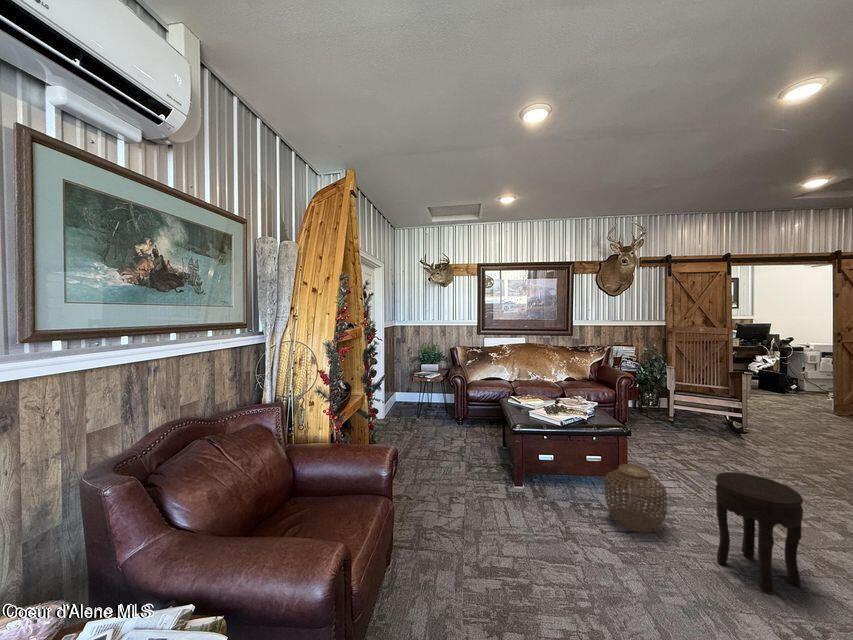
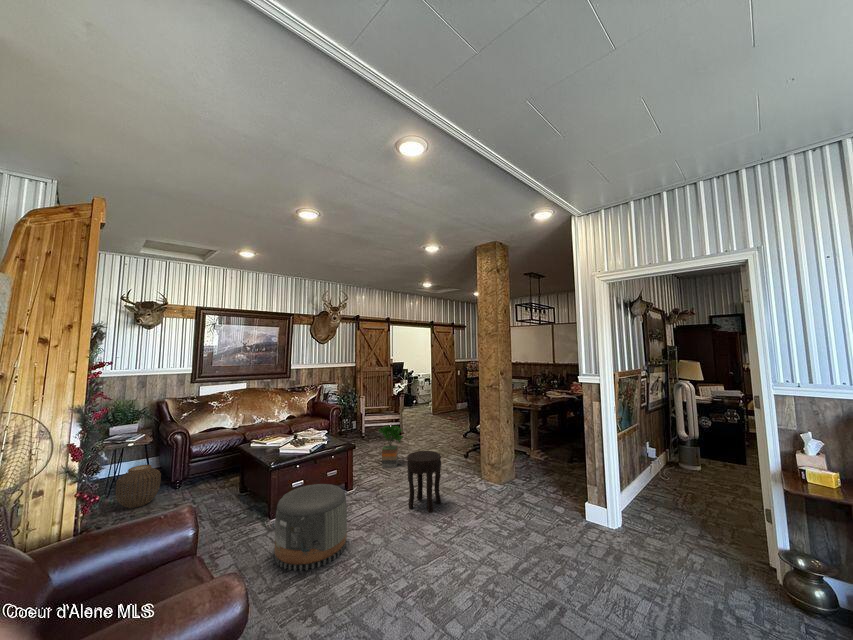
potted tree: none [683,414,734,483] -> present [379,426,403,468]
pouf: none [497,464,588,576] -> present [274,484,347,571]
woven basket: present [605,464,667,533] -> present [116,465,161,508]

